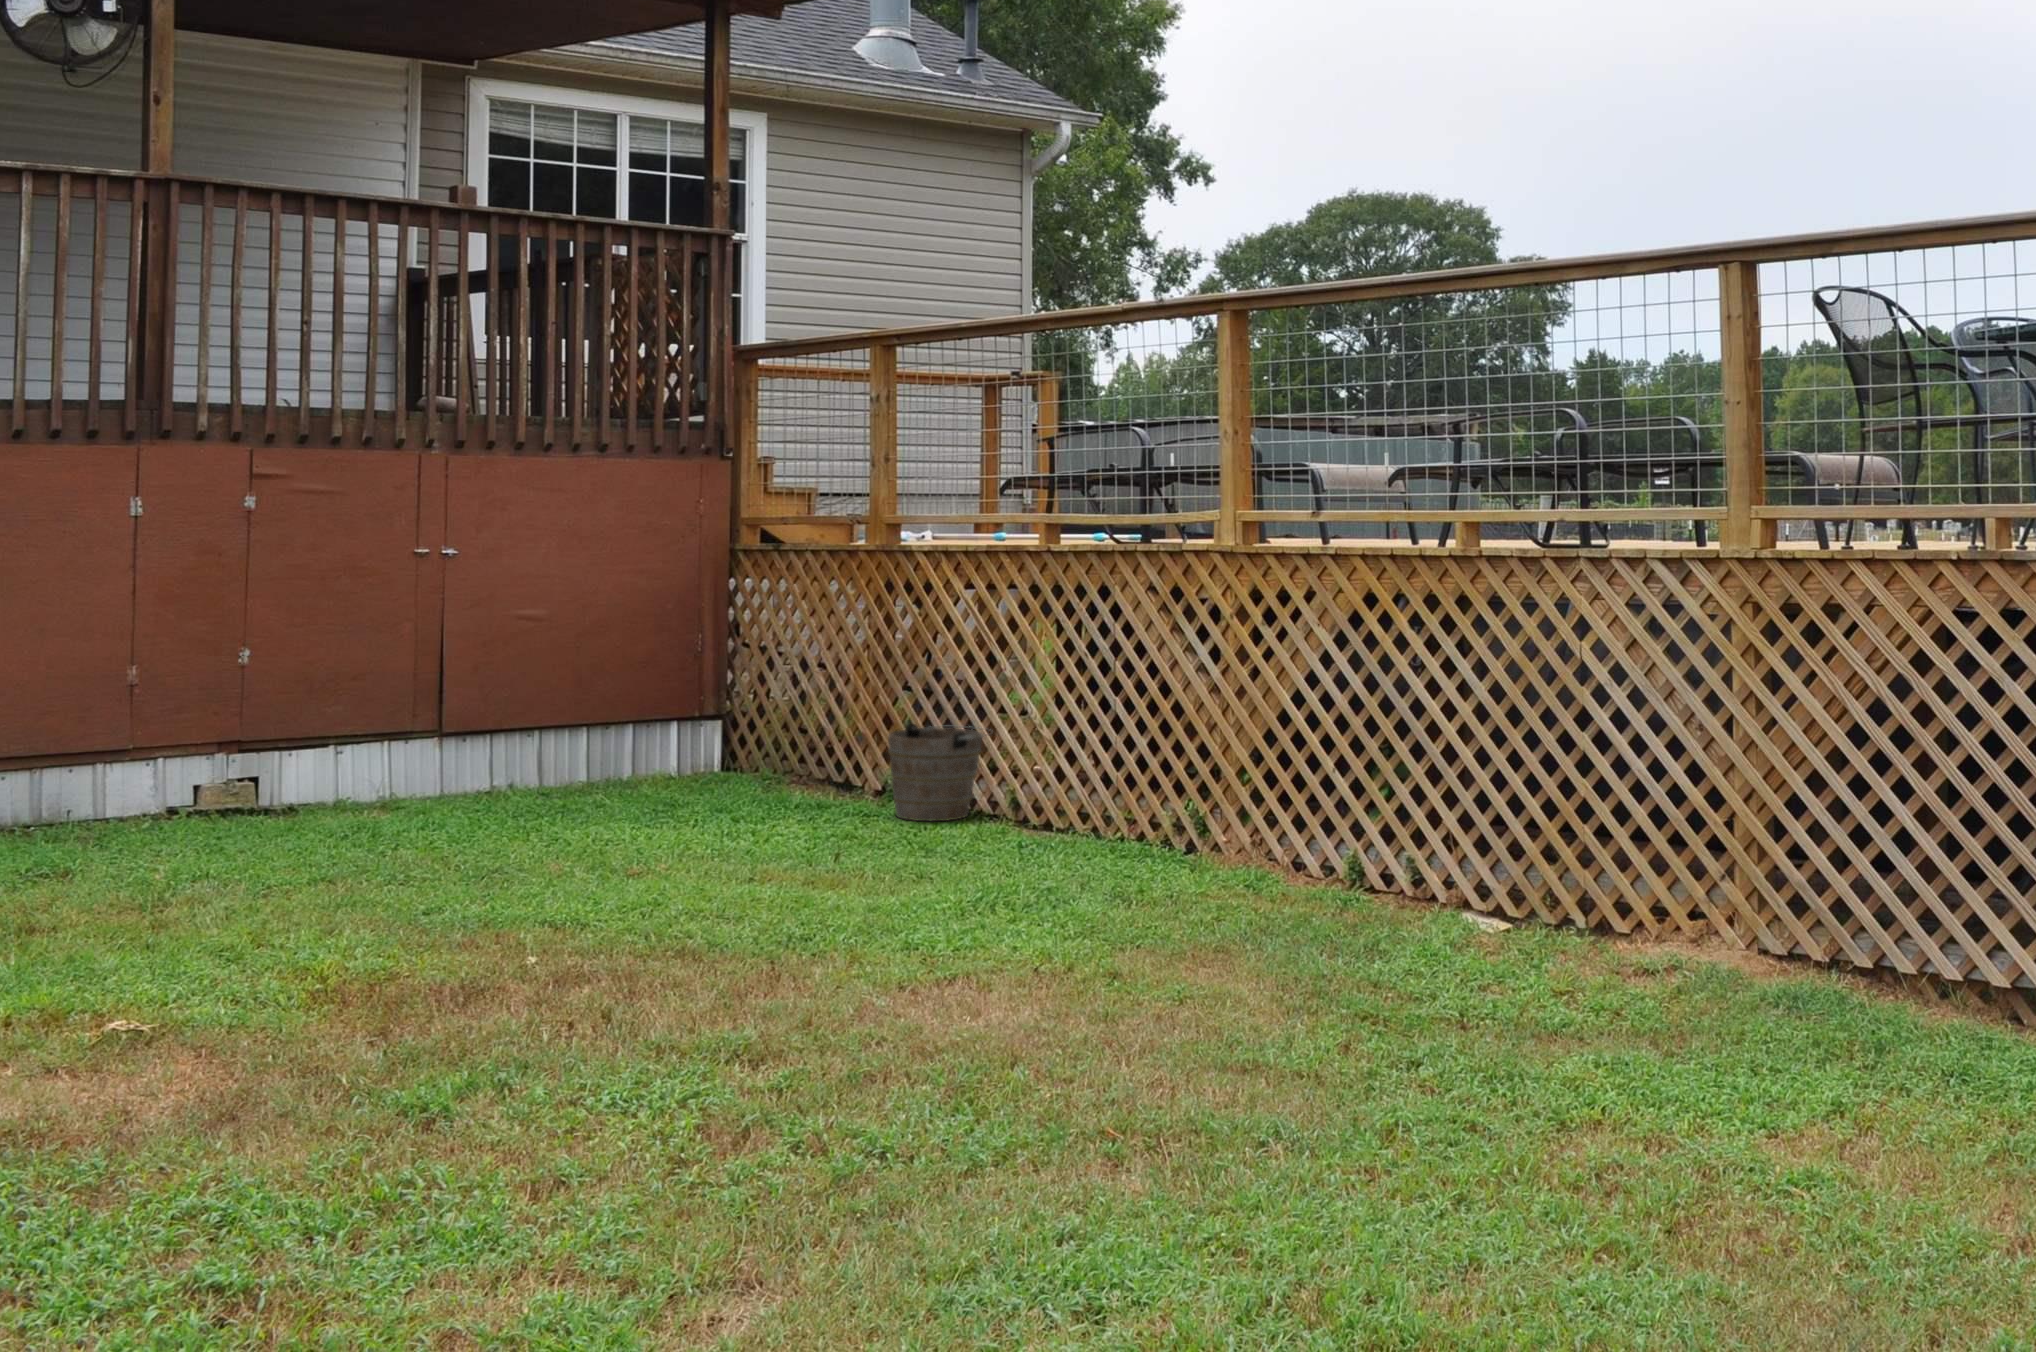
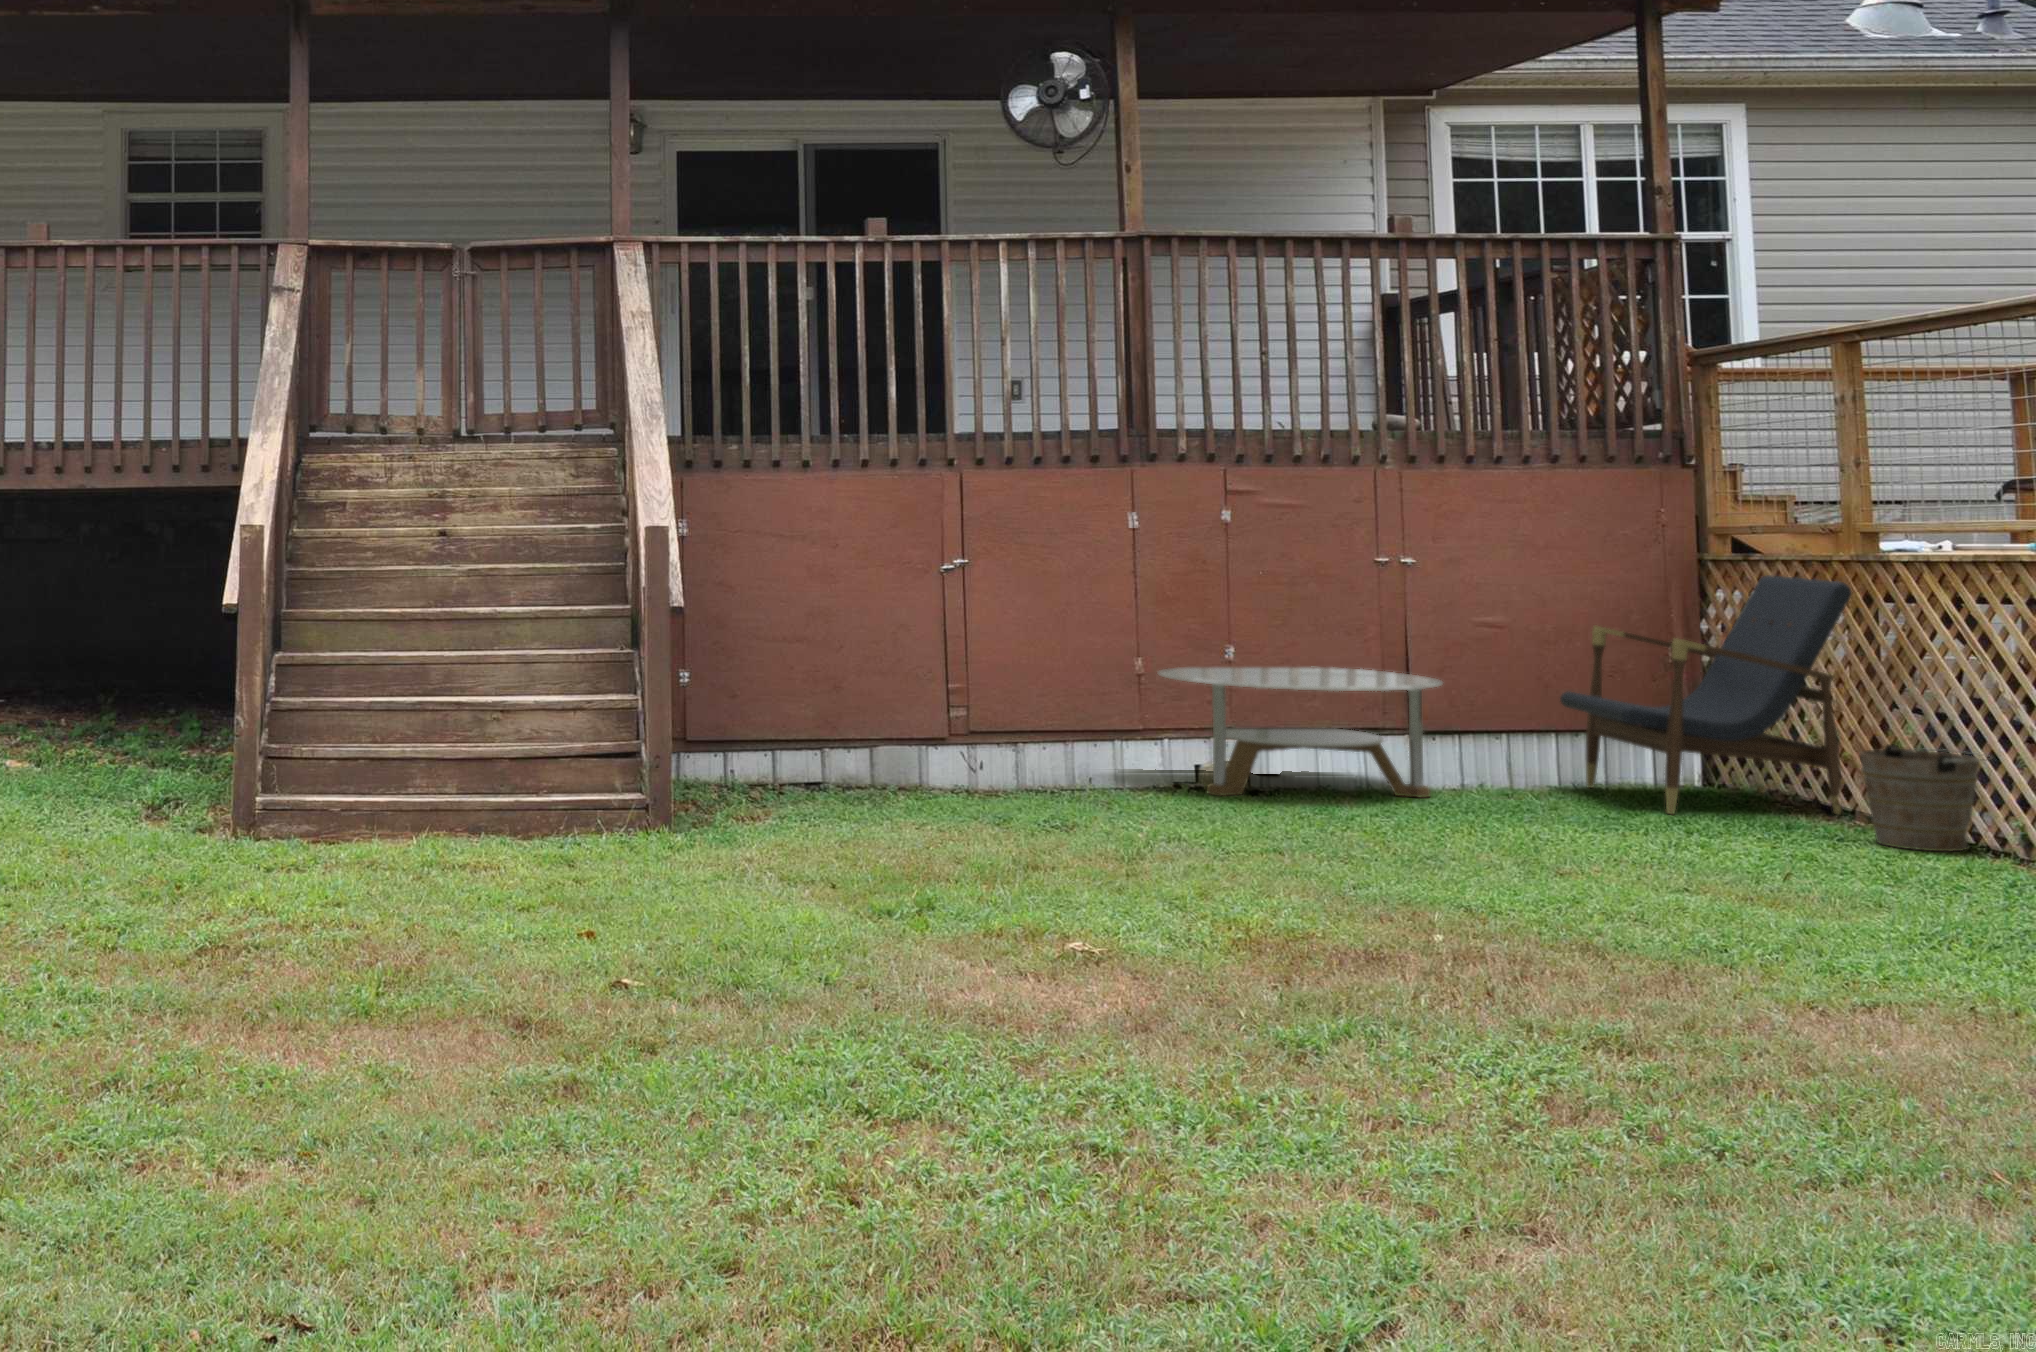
lounge chair: none [606,565,879,805] -> present [1560,575,1851,814]
round table: none [158,674,495,835] -> present [1158,668,1443,797]

